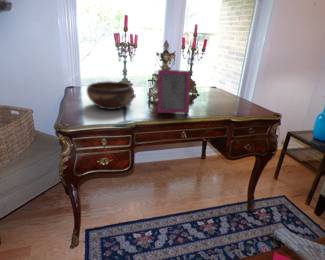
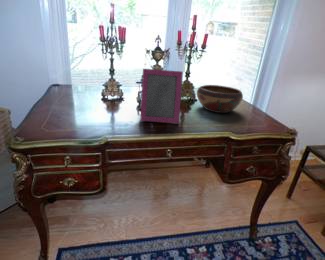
decorative bowl: present [86,81,133,110] -> present [197,85,243,113]

